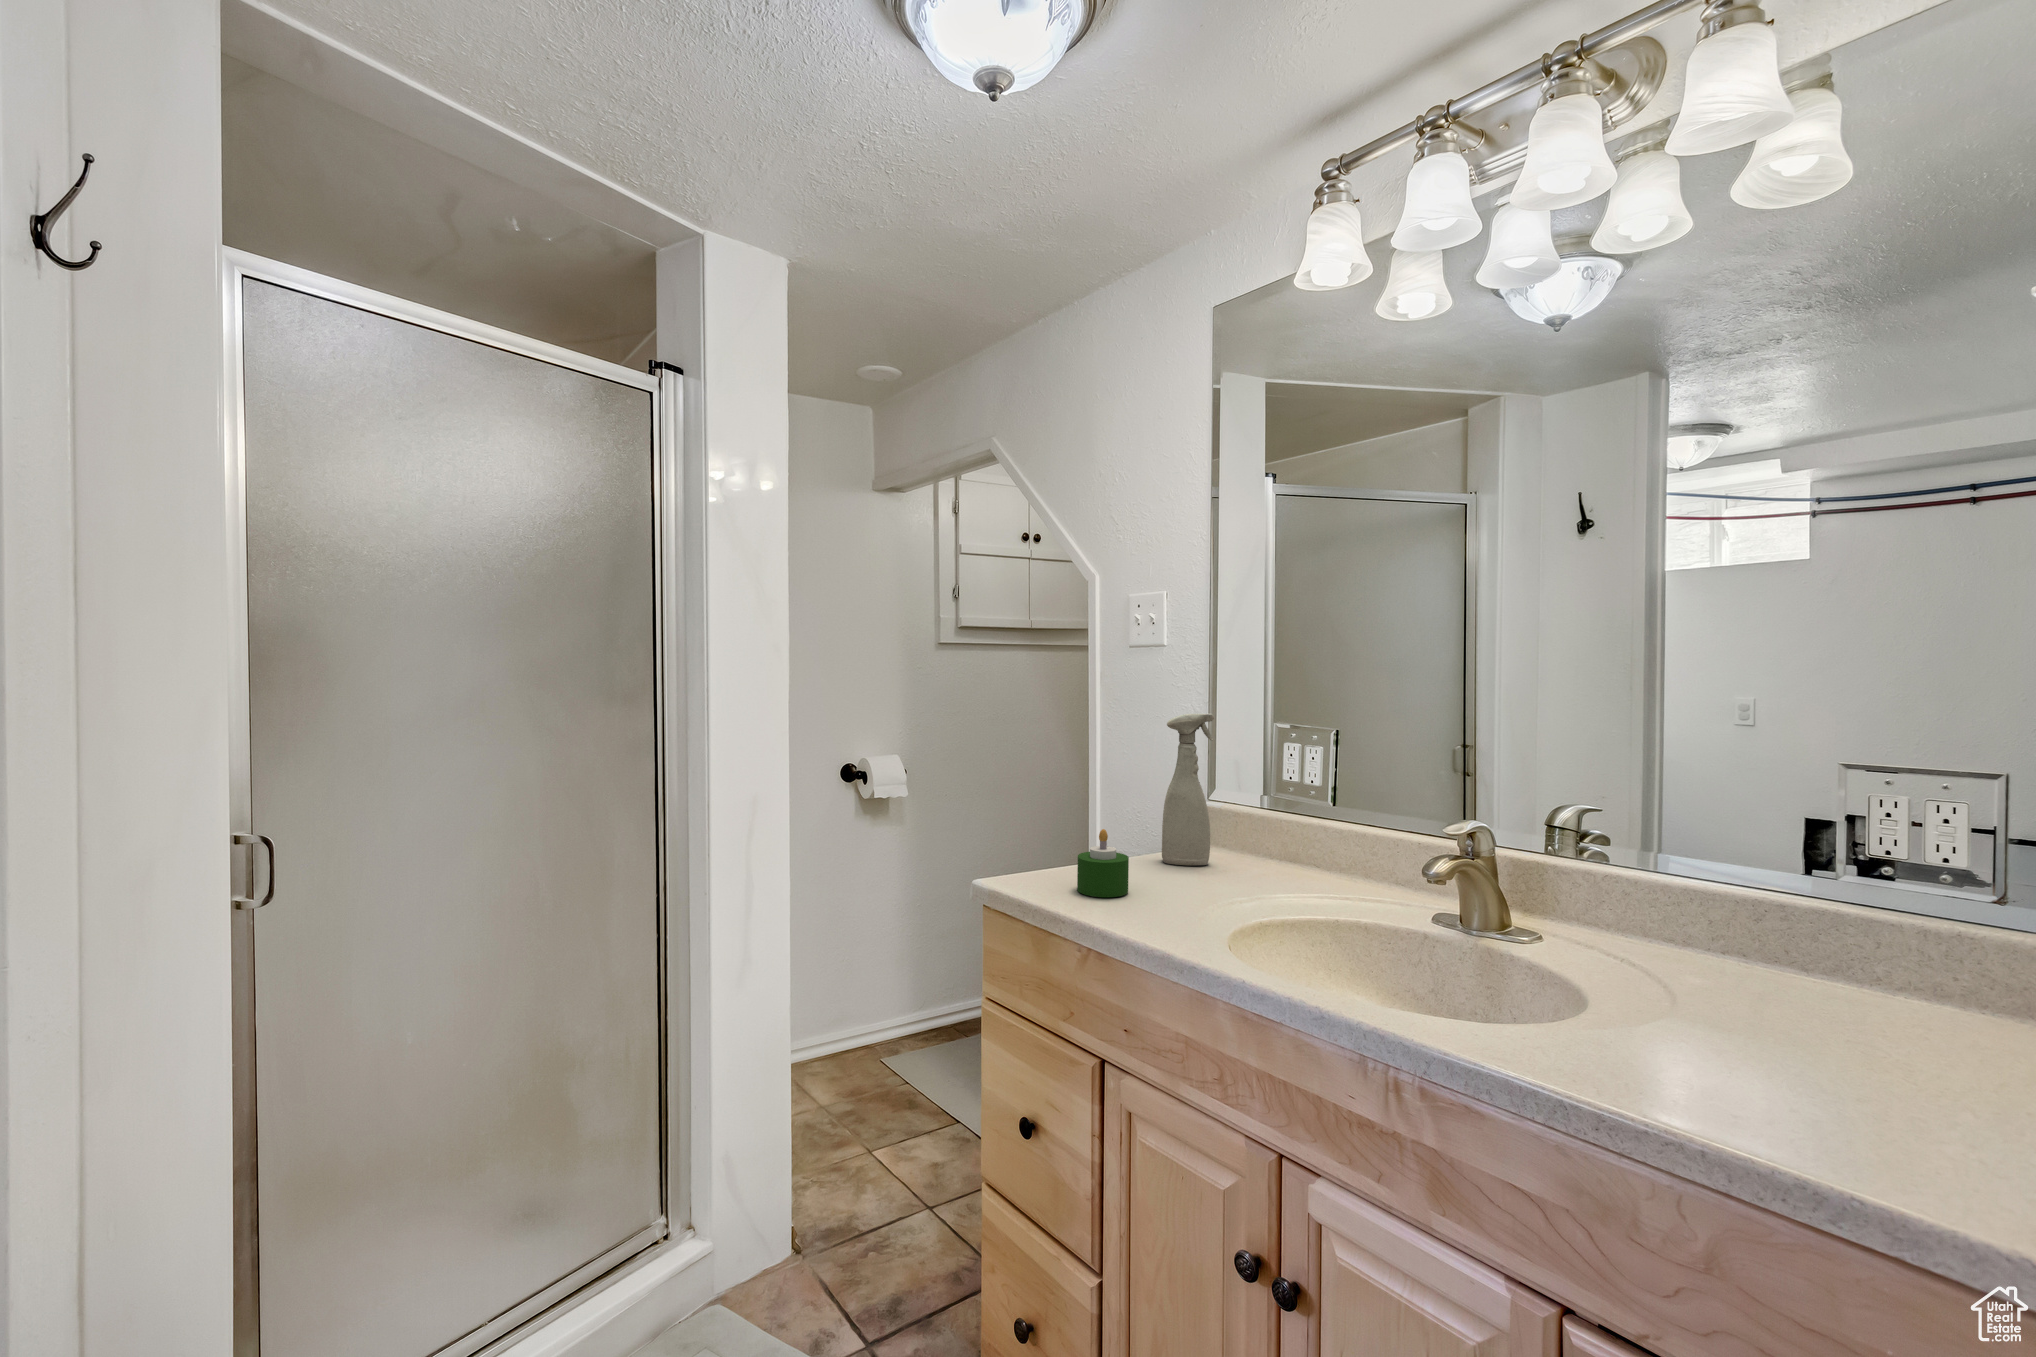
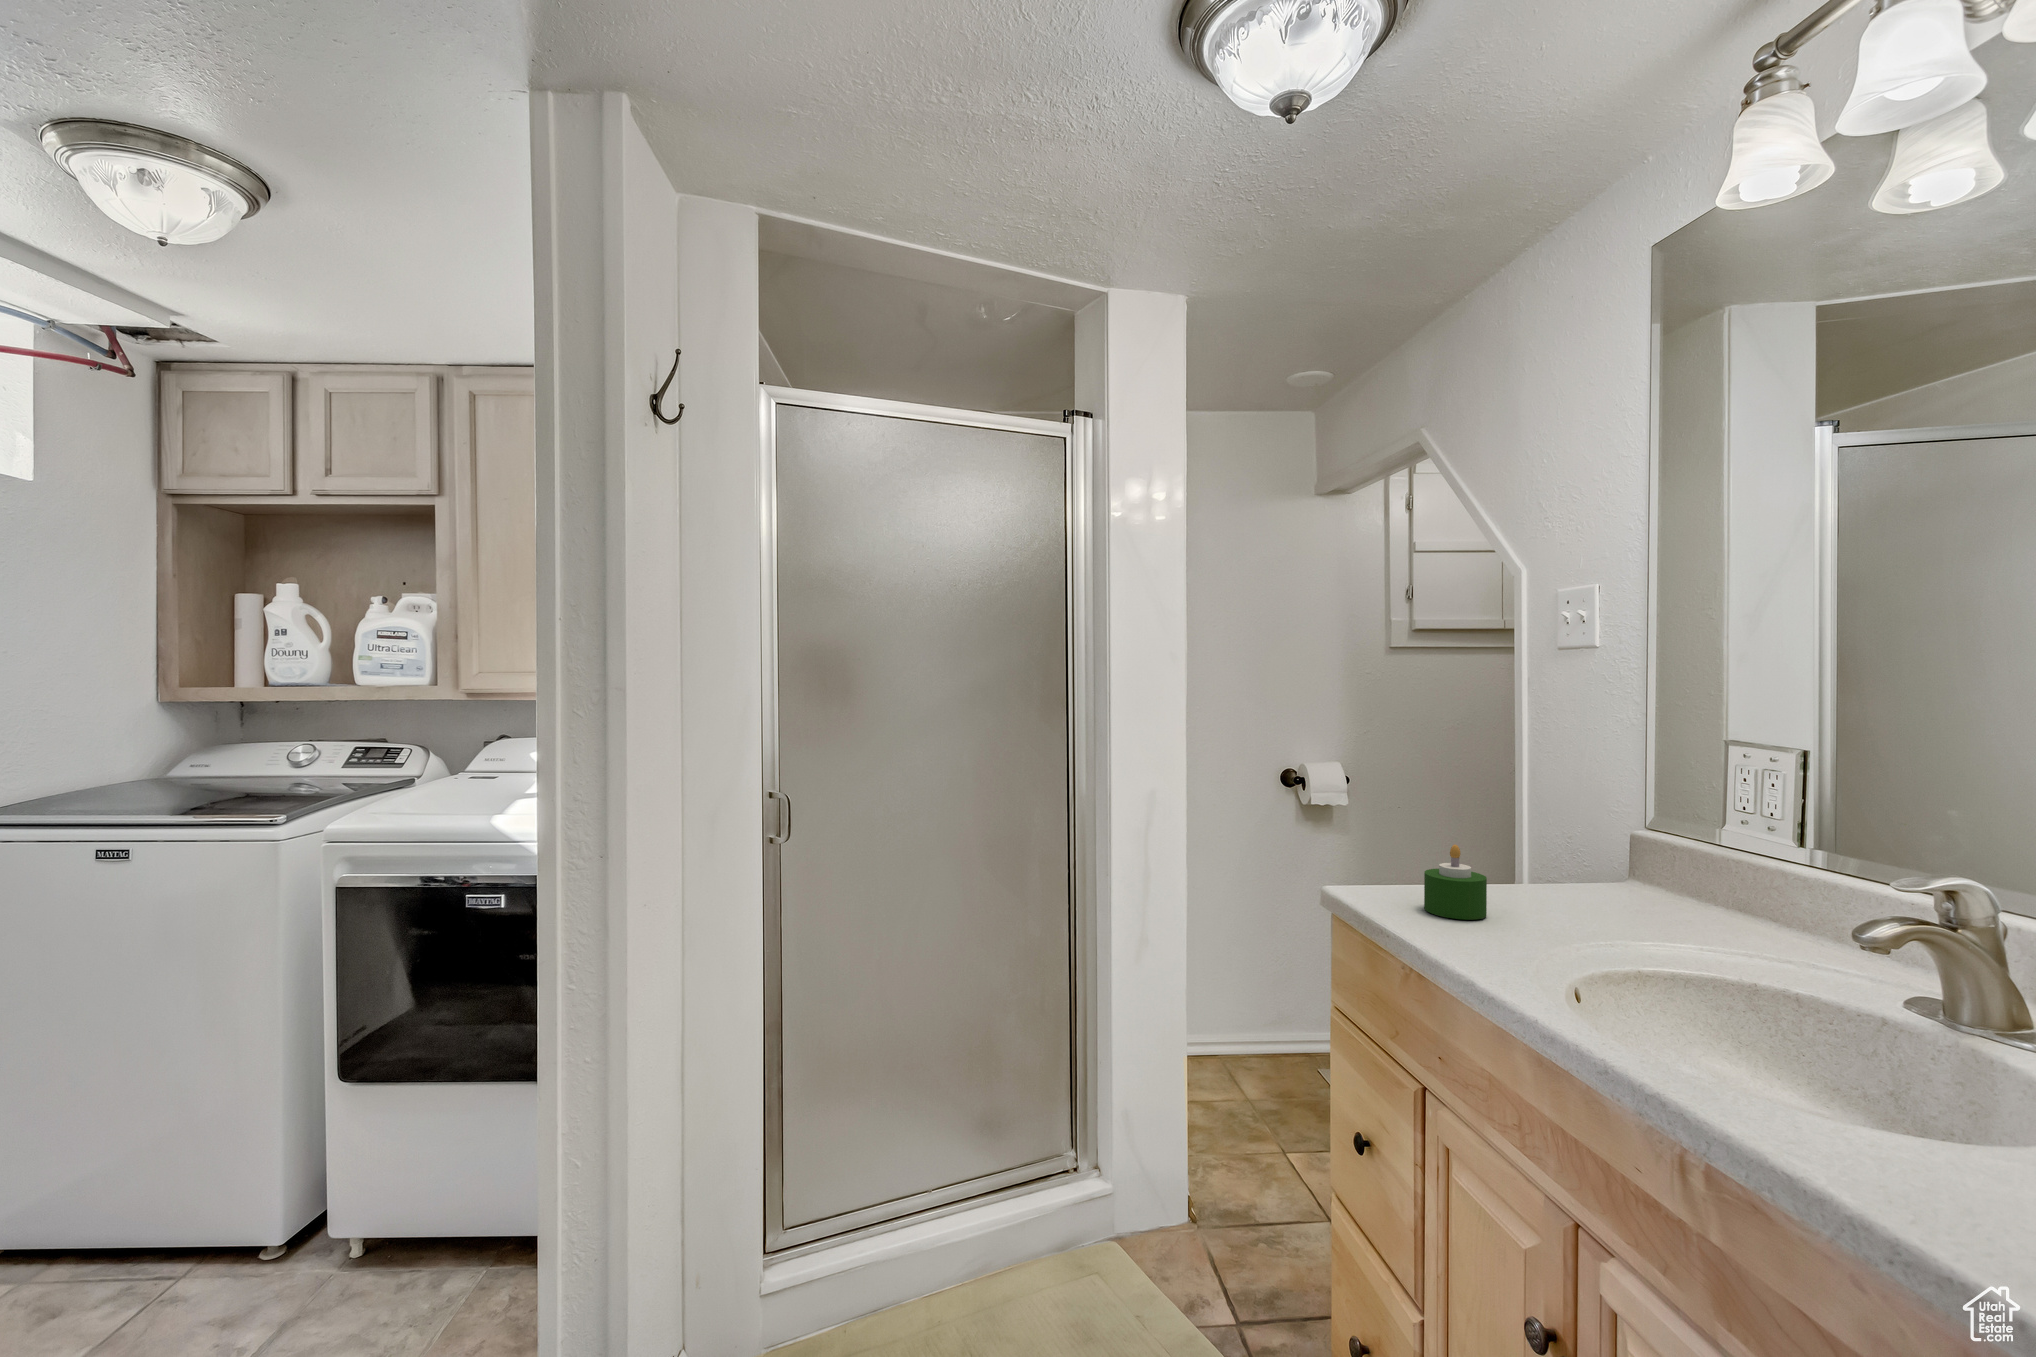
spray bottle: present [1162,714,1214,865] -> none [1566,724,1638,906]

